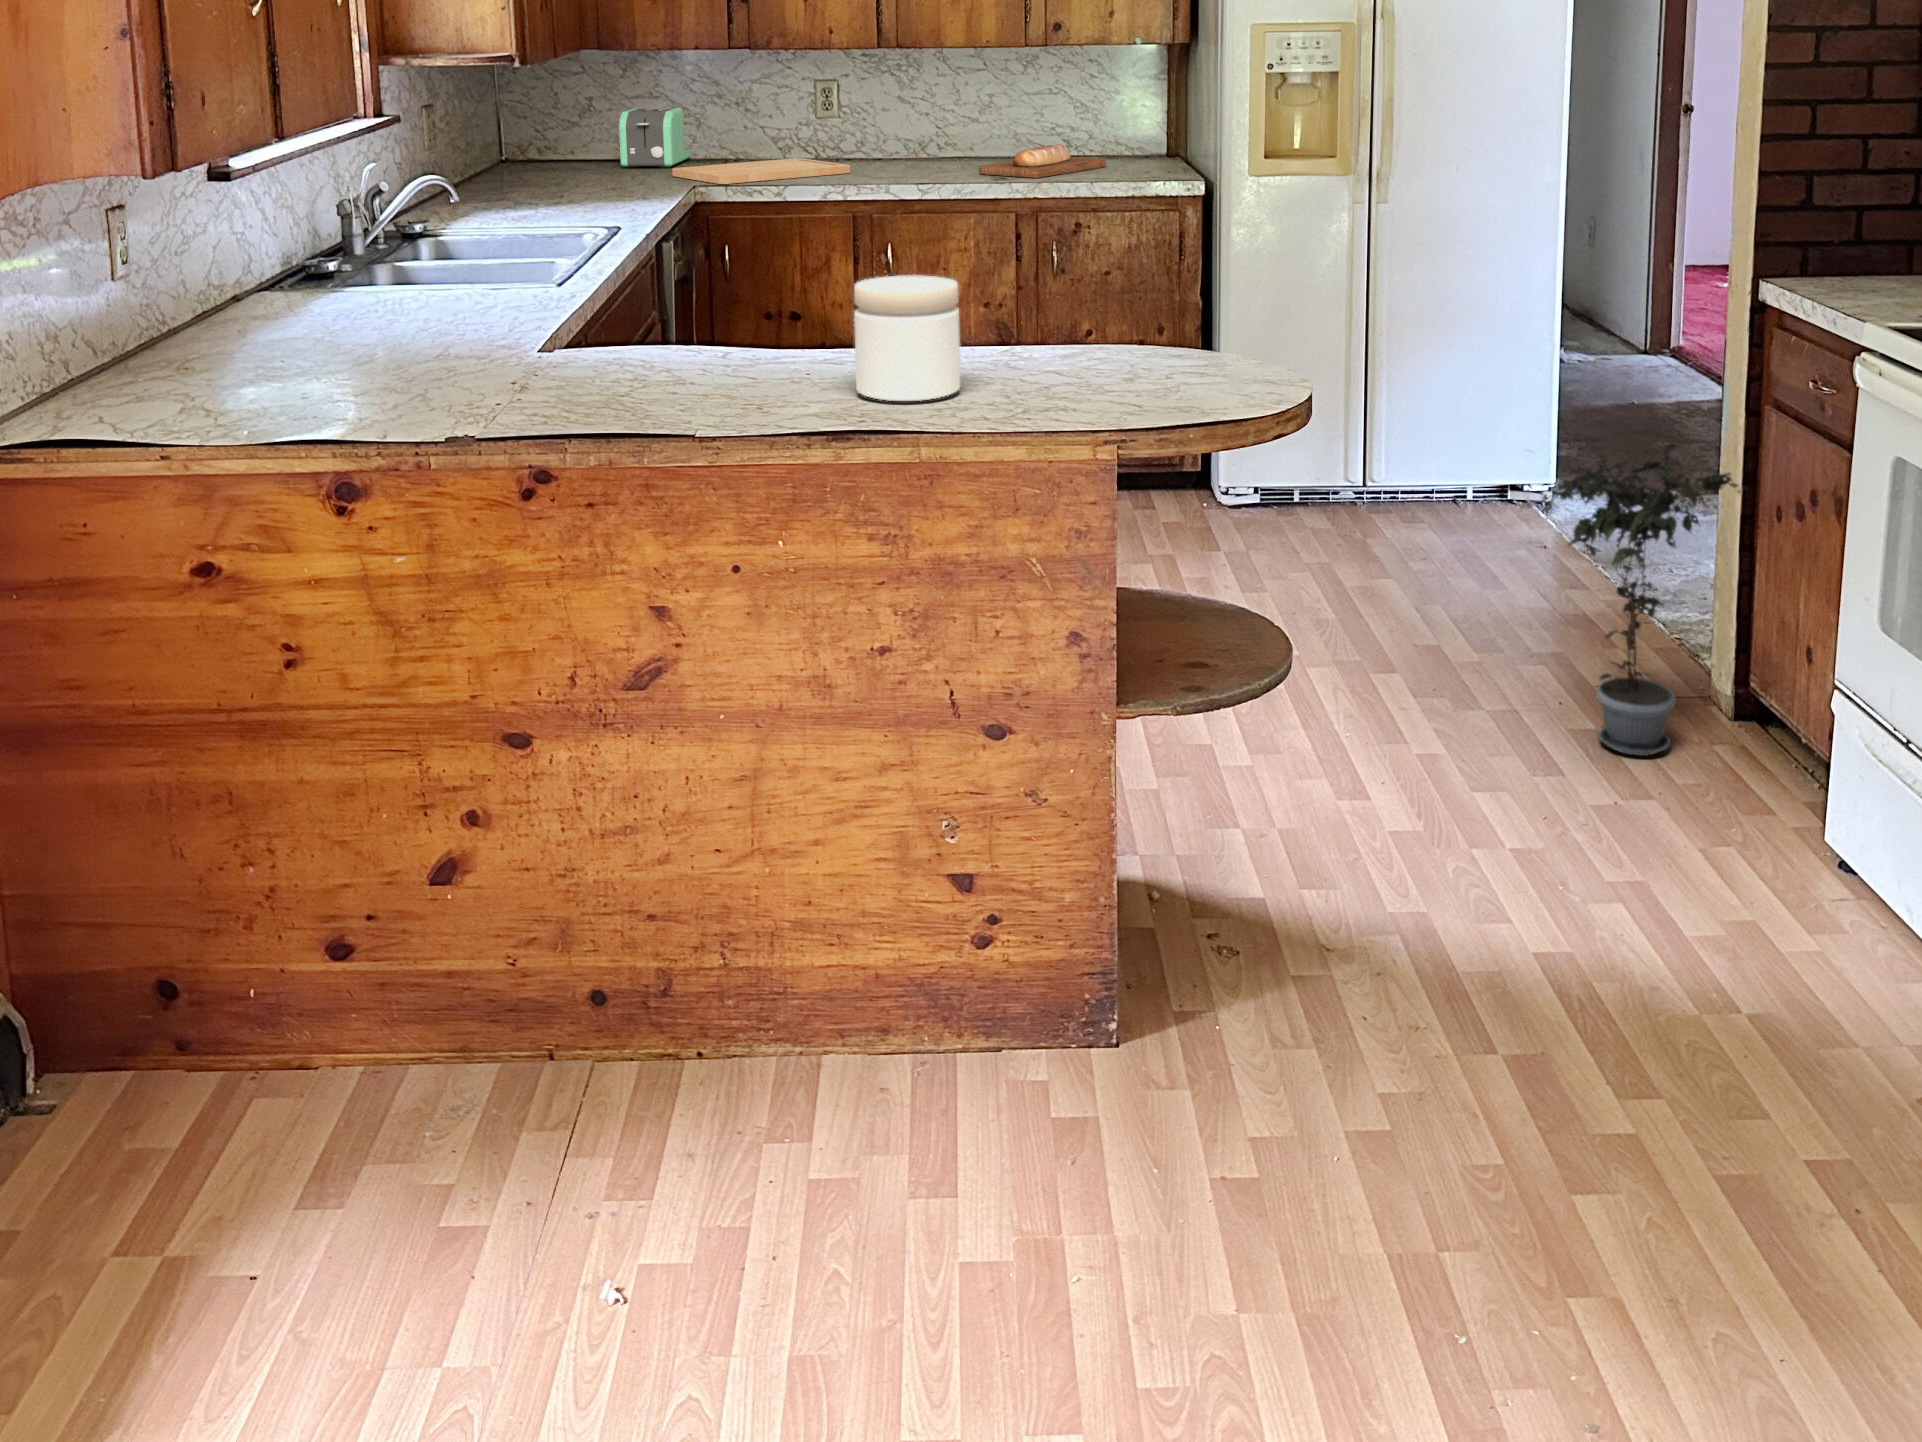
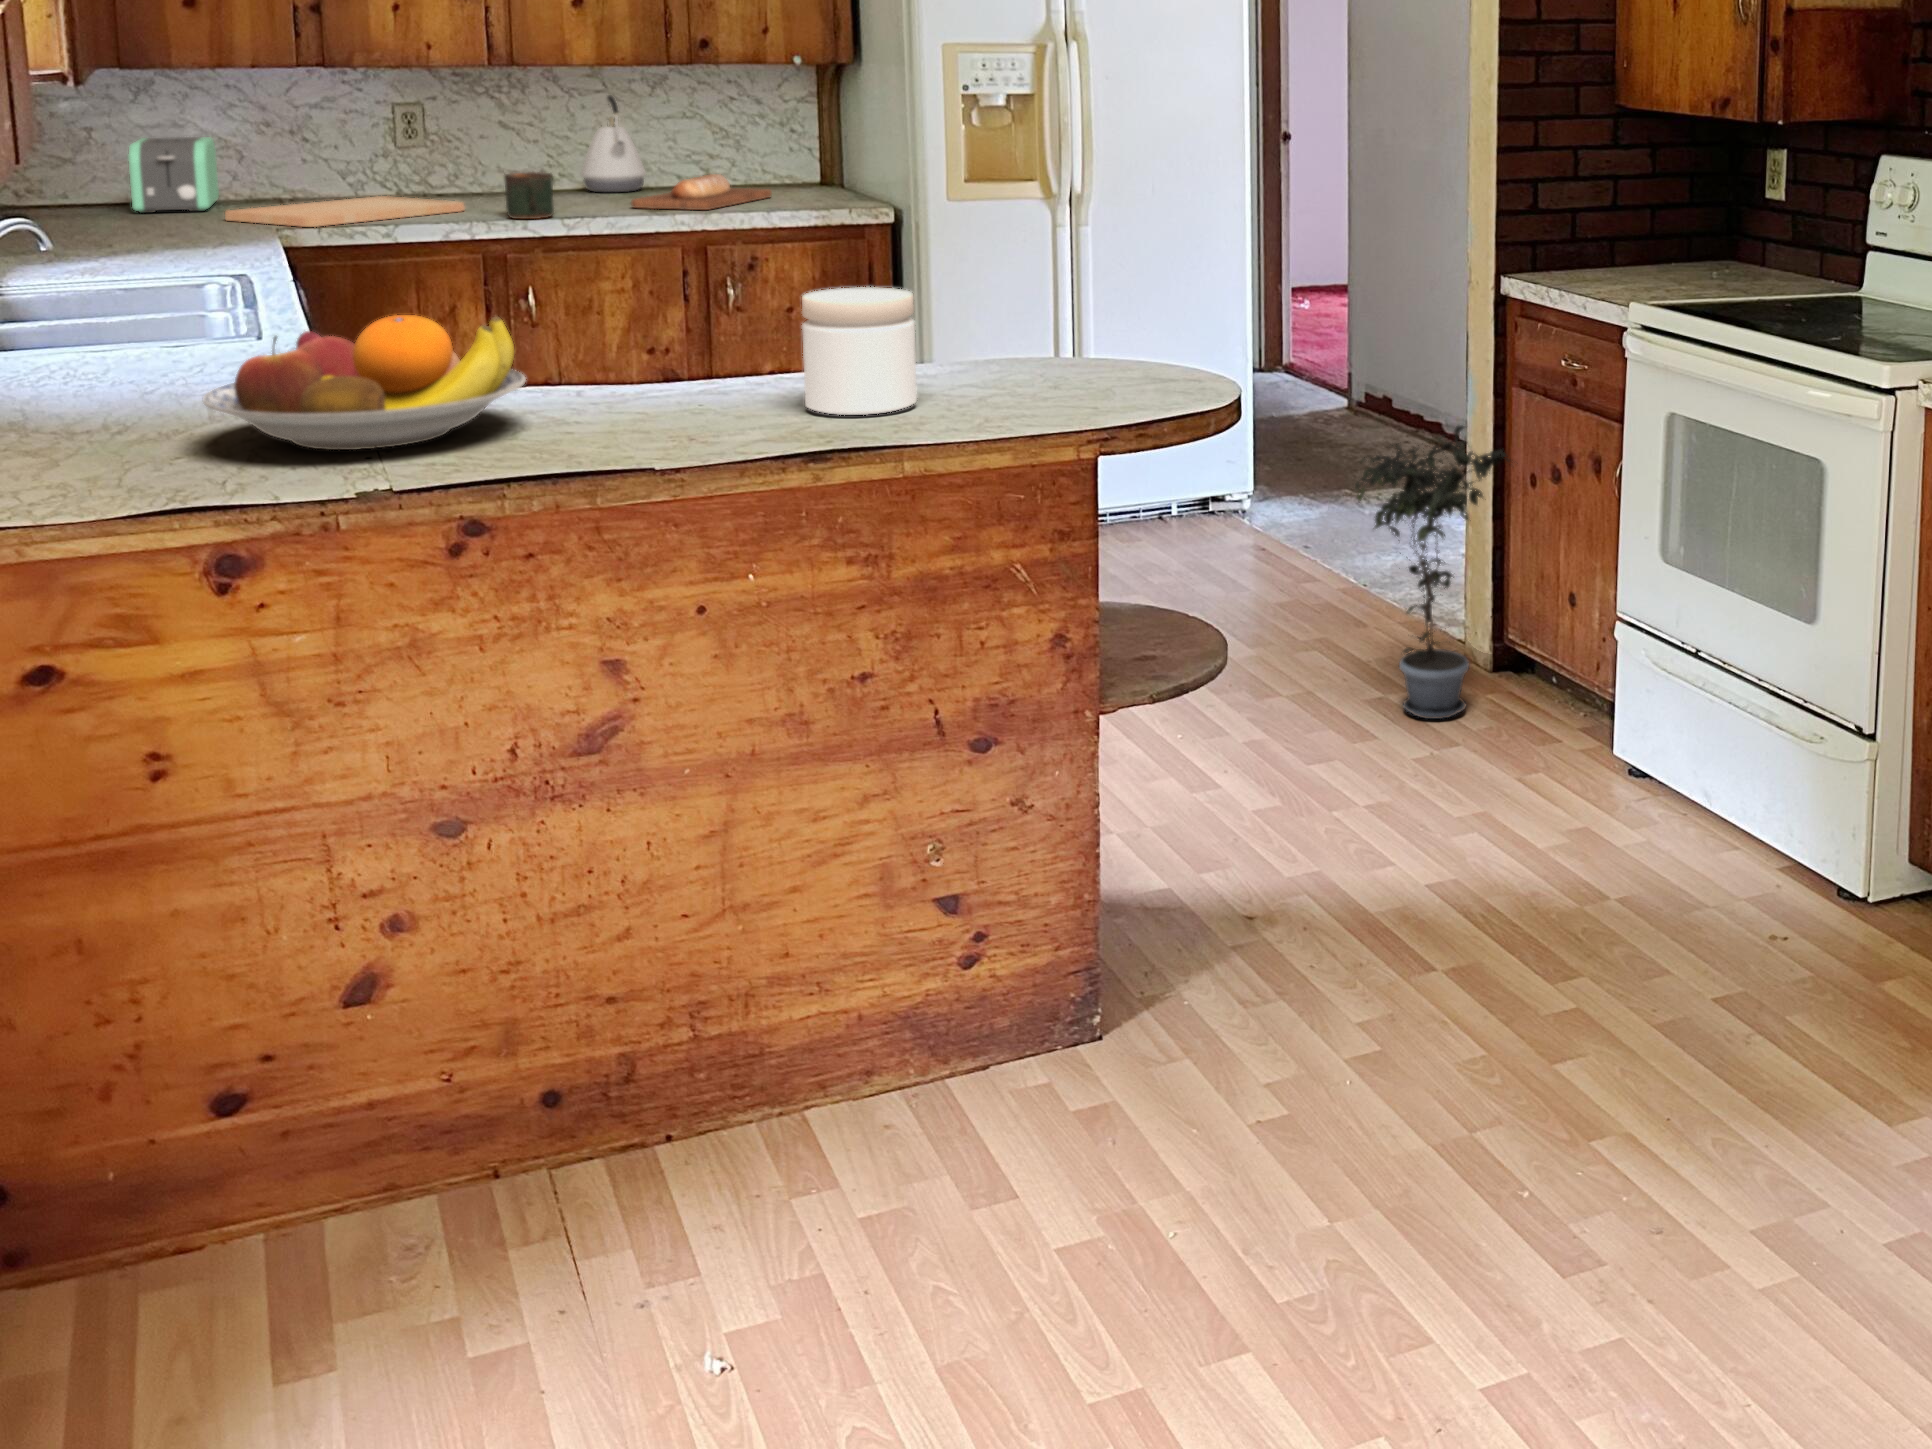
kettle: none [961,73,1013,158] -> present [581,95,646,192]
mug: none [870,142,910,182] -> present [504,172,554,219]
fruit bowl: none [368,283,626,399] -> present [203,315,526,450]

